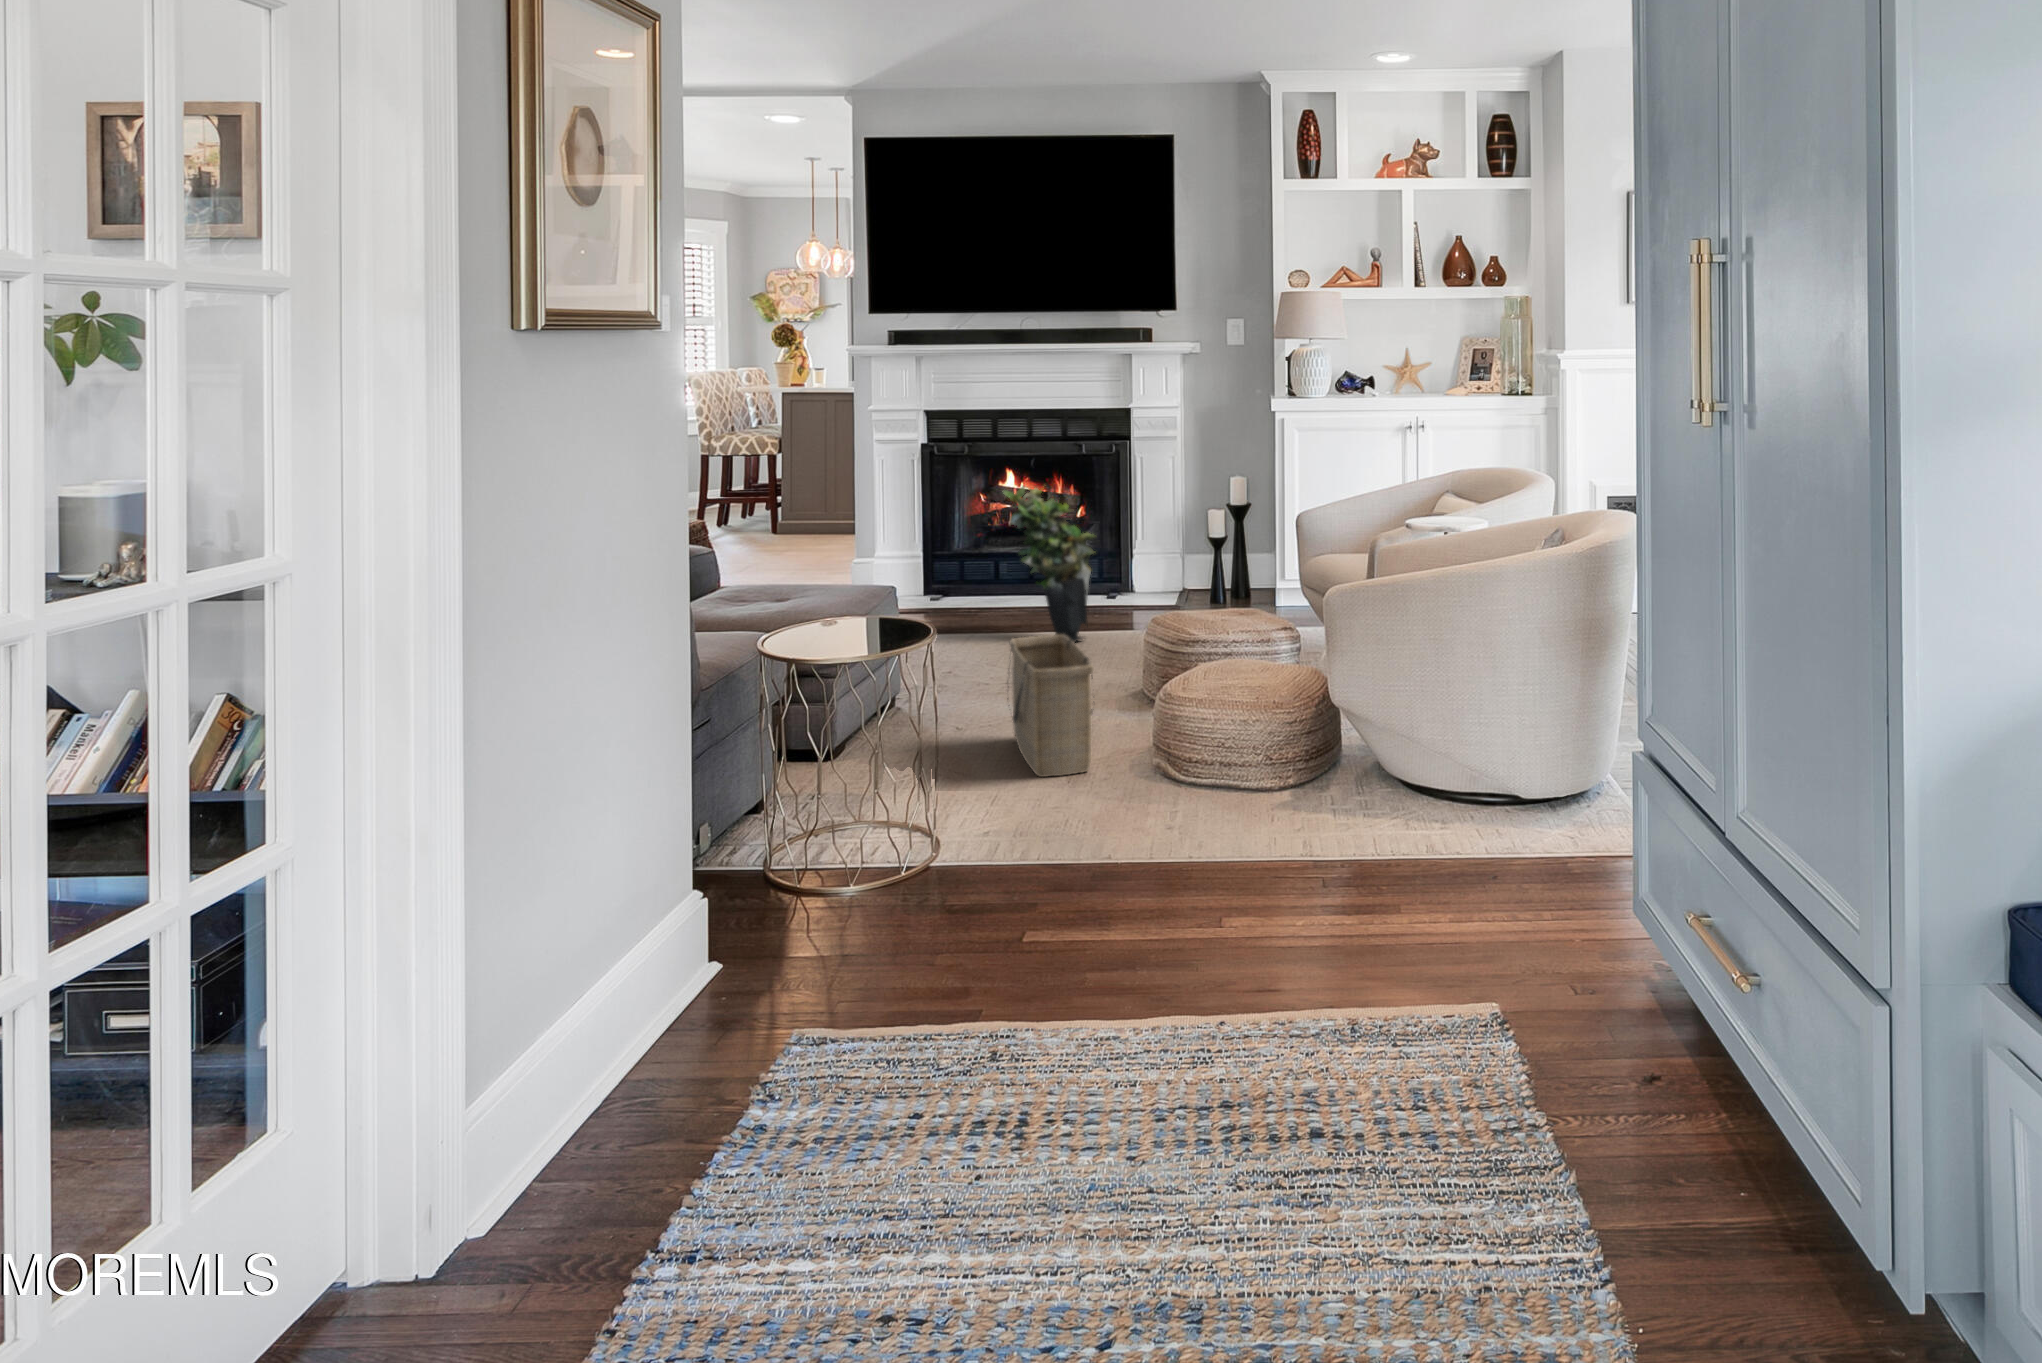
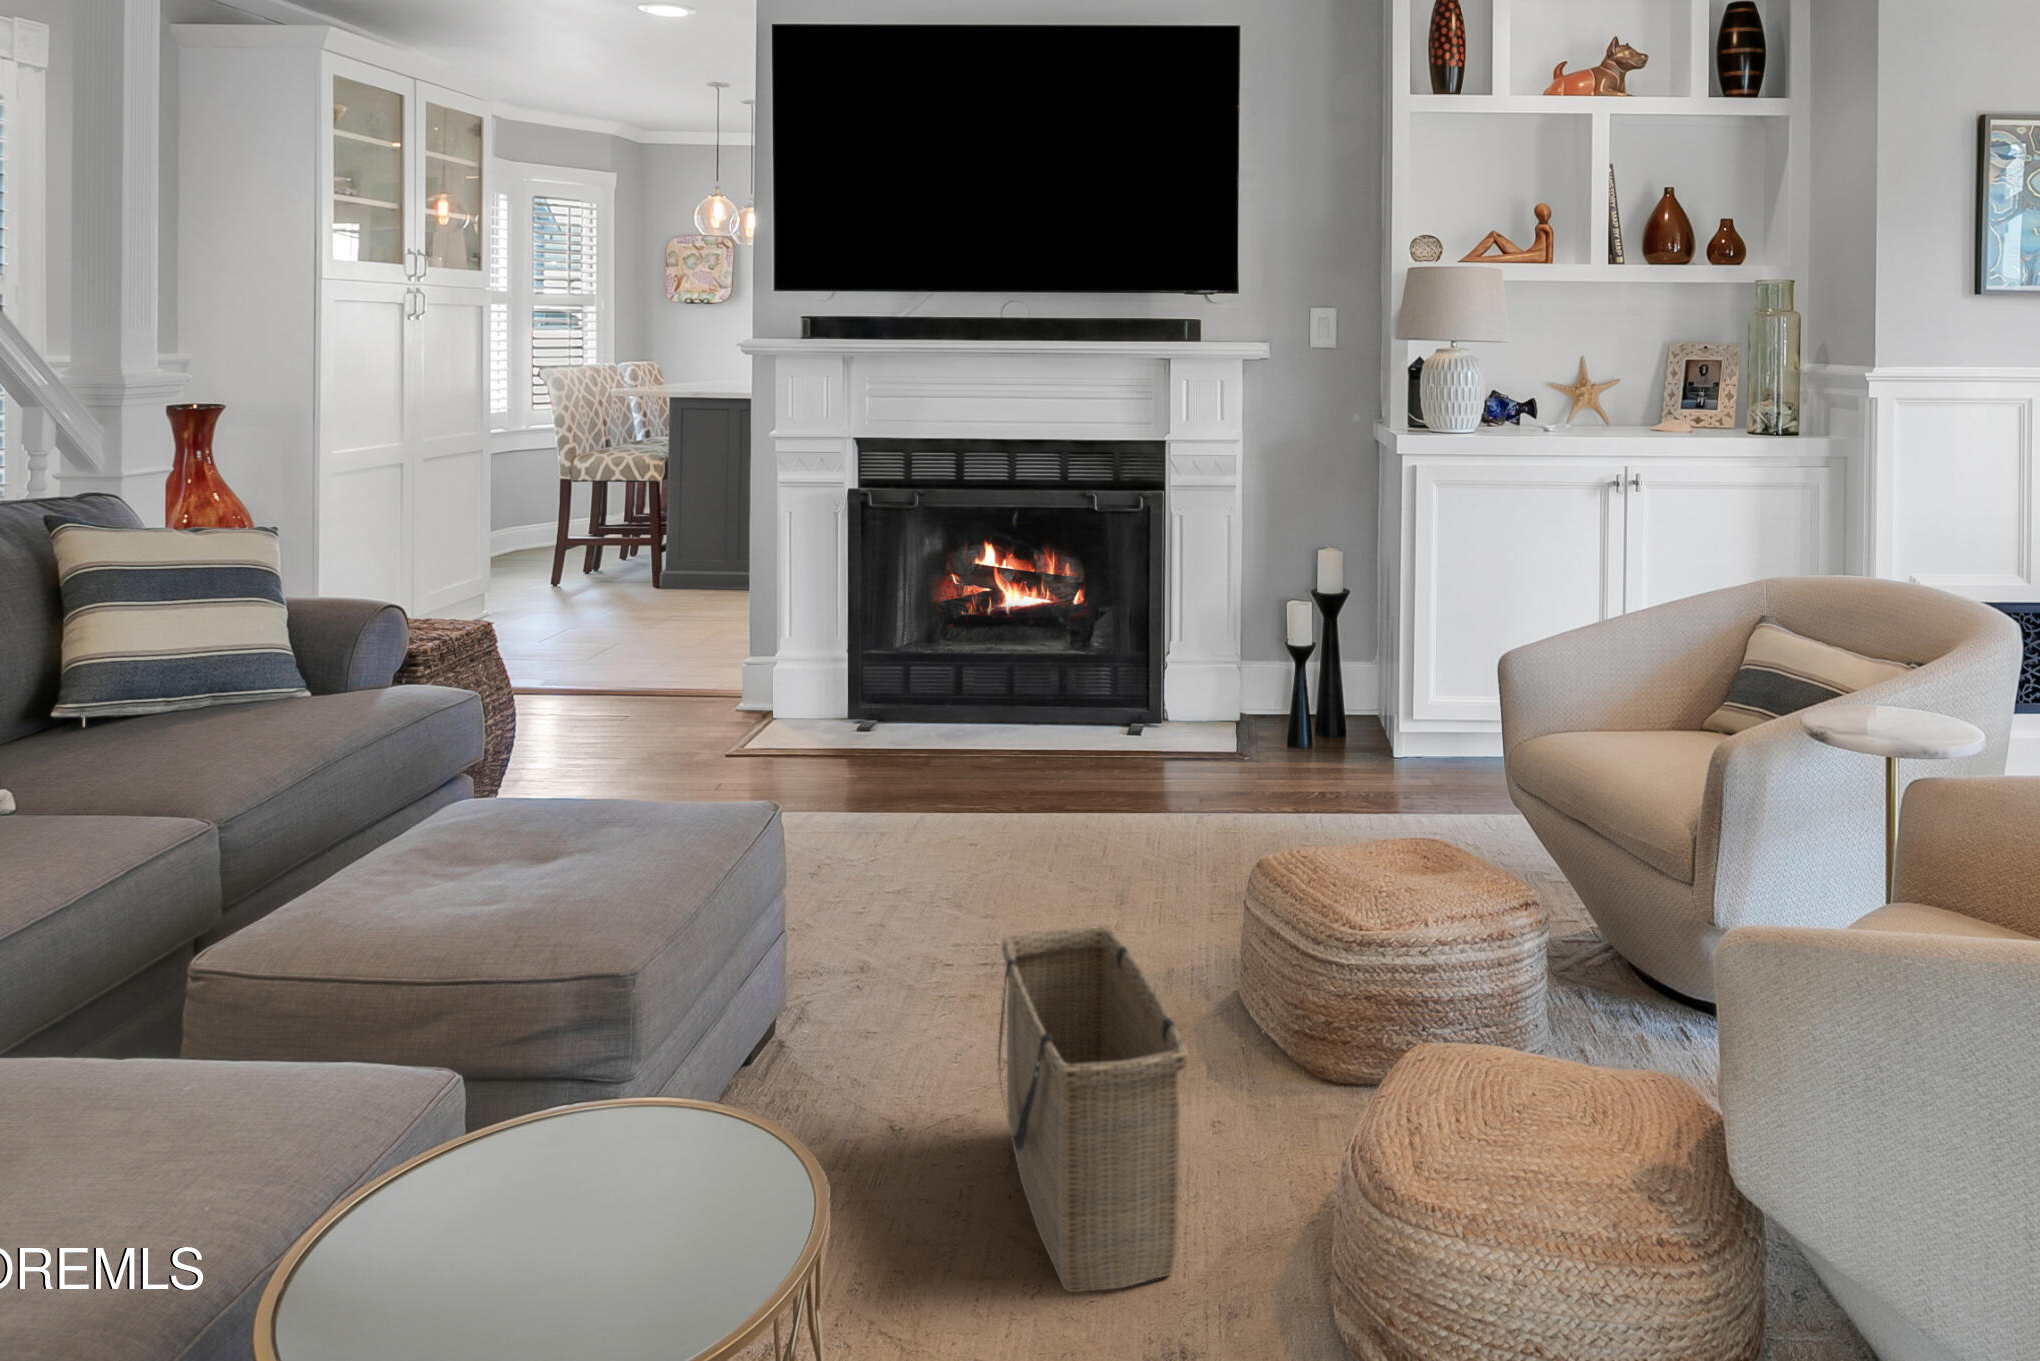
potted plant: present [1004,487,1095,642] -> none [977,570,1129,838]

